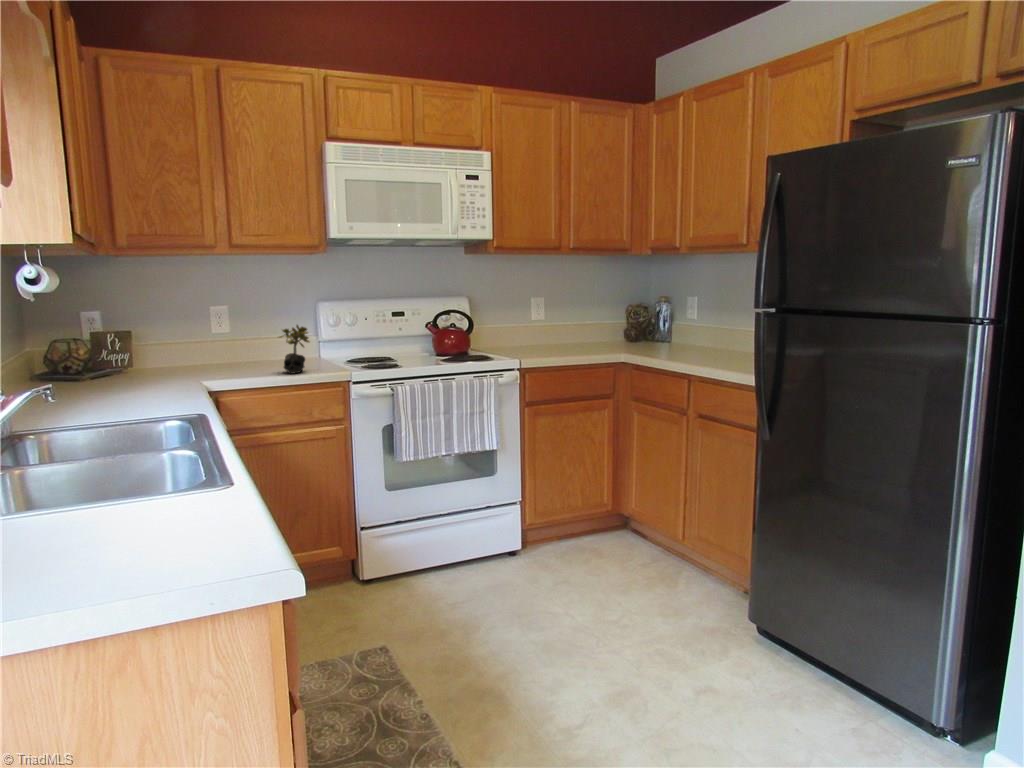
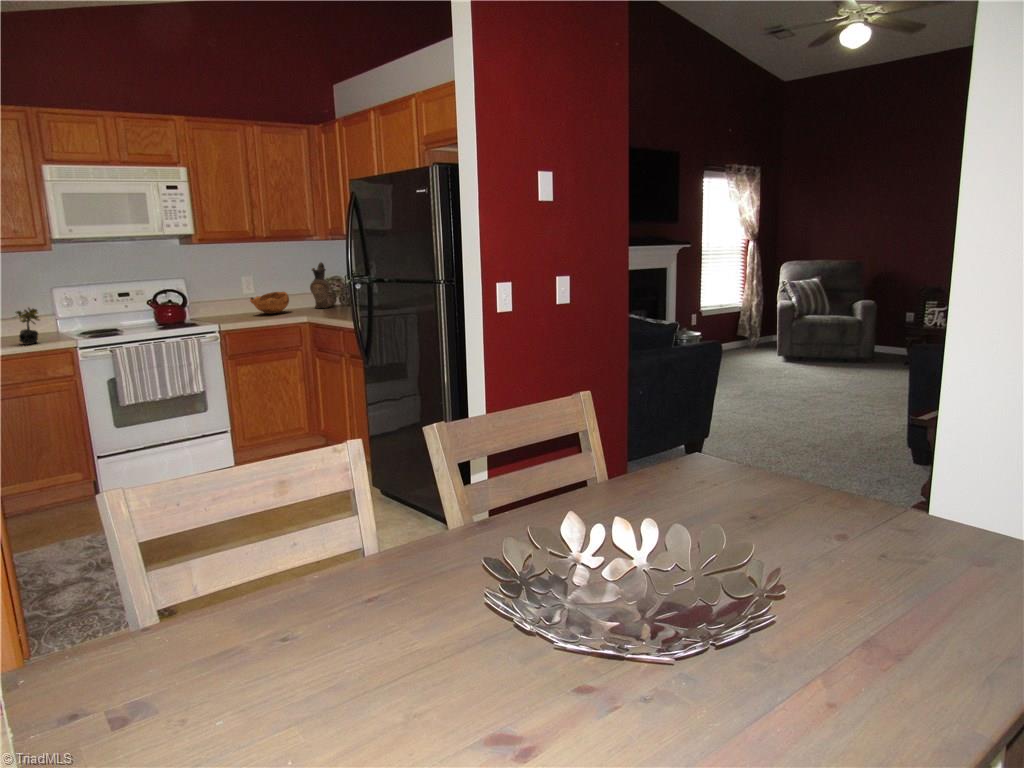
ceramic pitcher: none [616,282,641,341] -> present [310,262,329,308]
wooden bowl: none [546,318,593,346] -> present [250,292,289,314]

